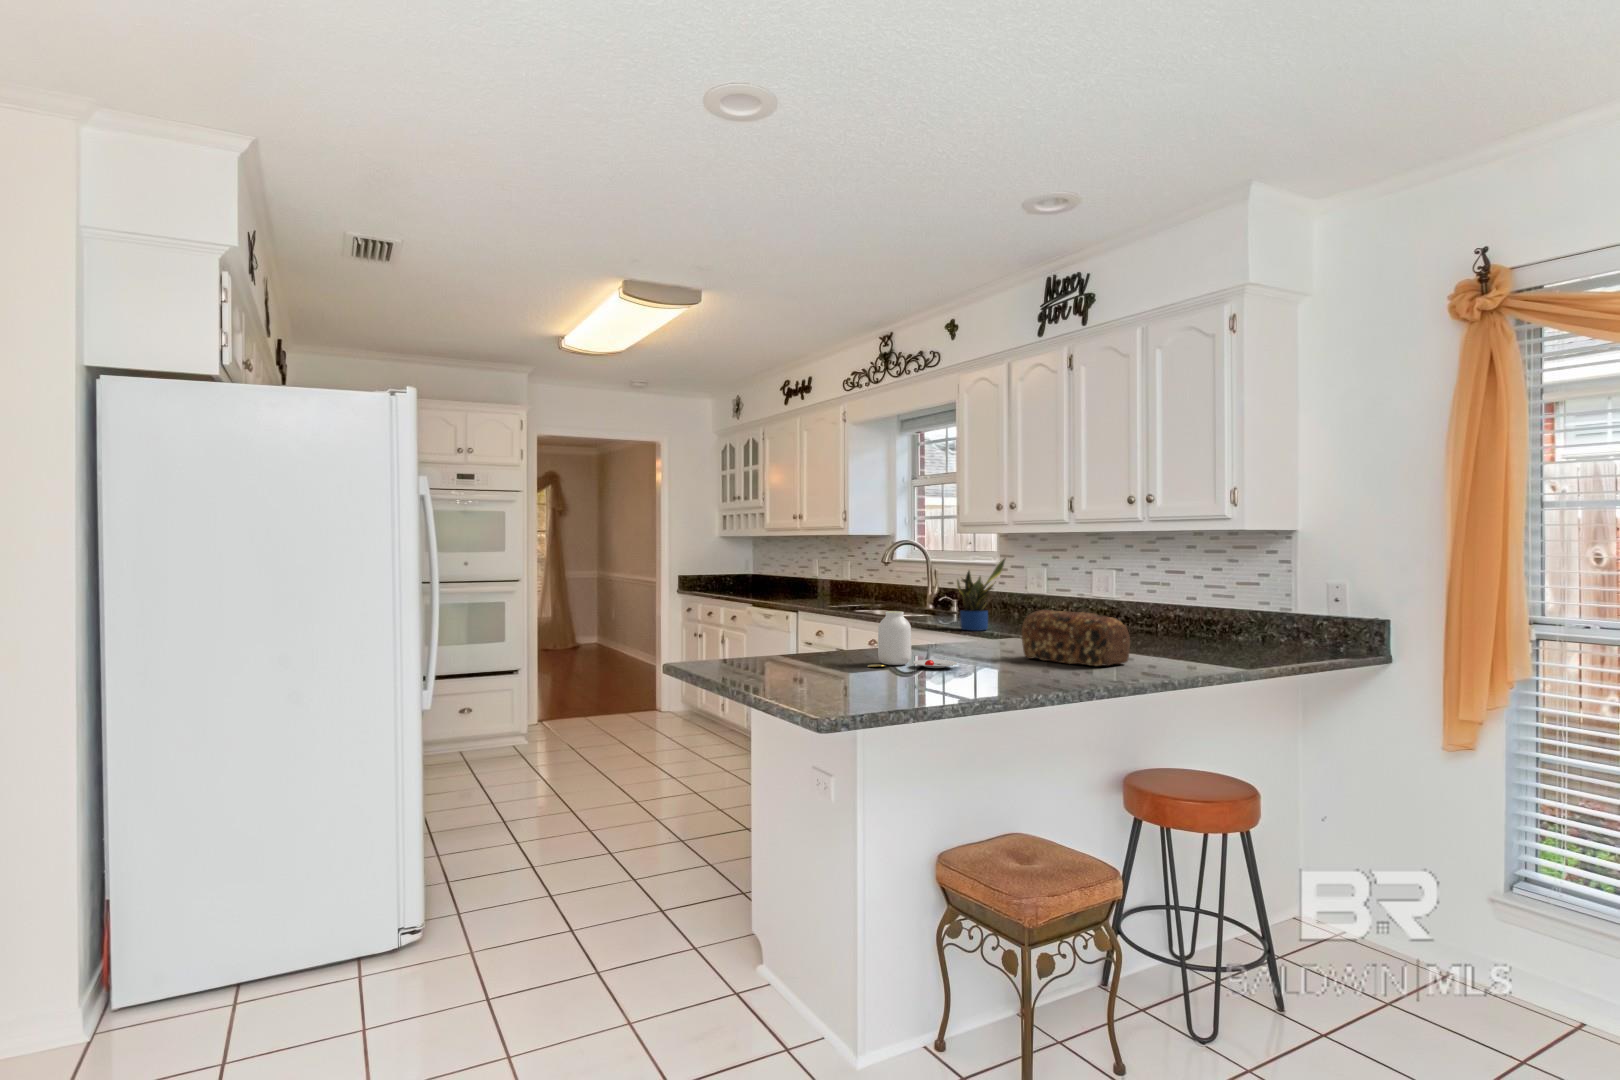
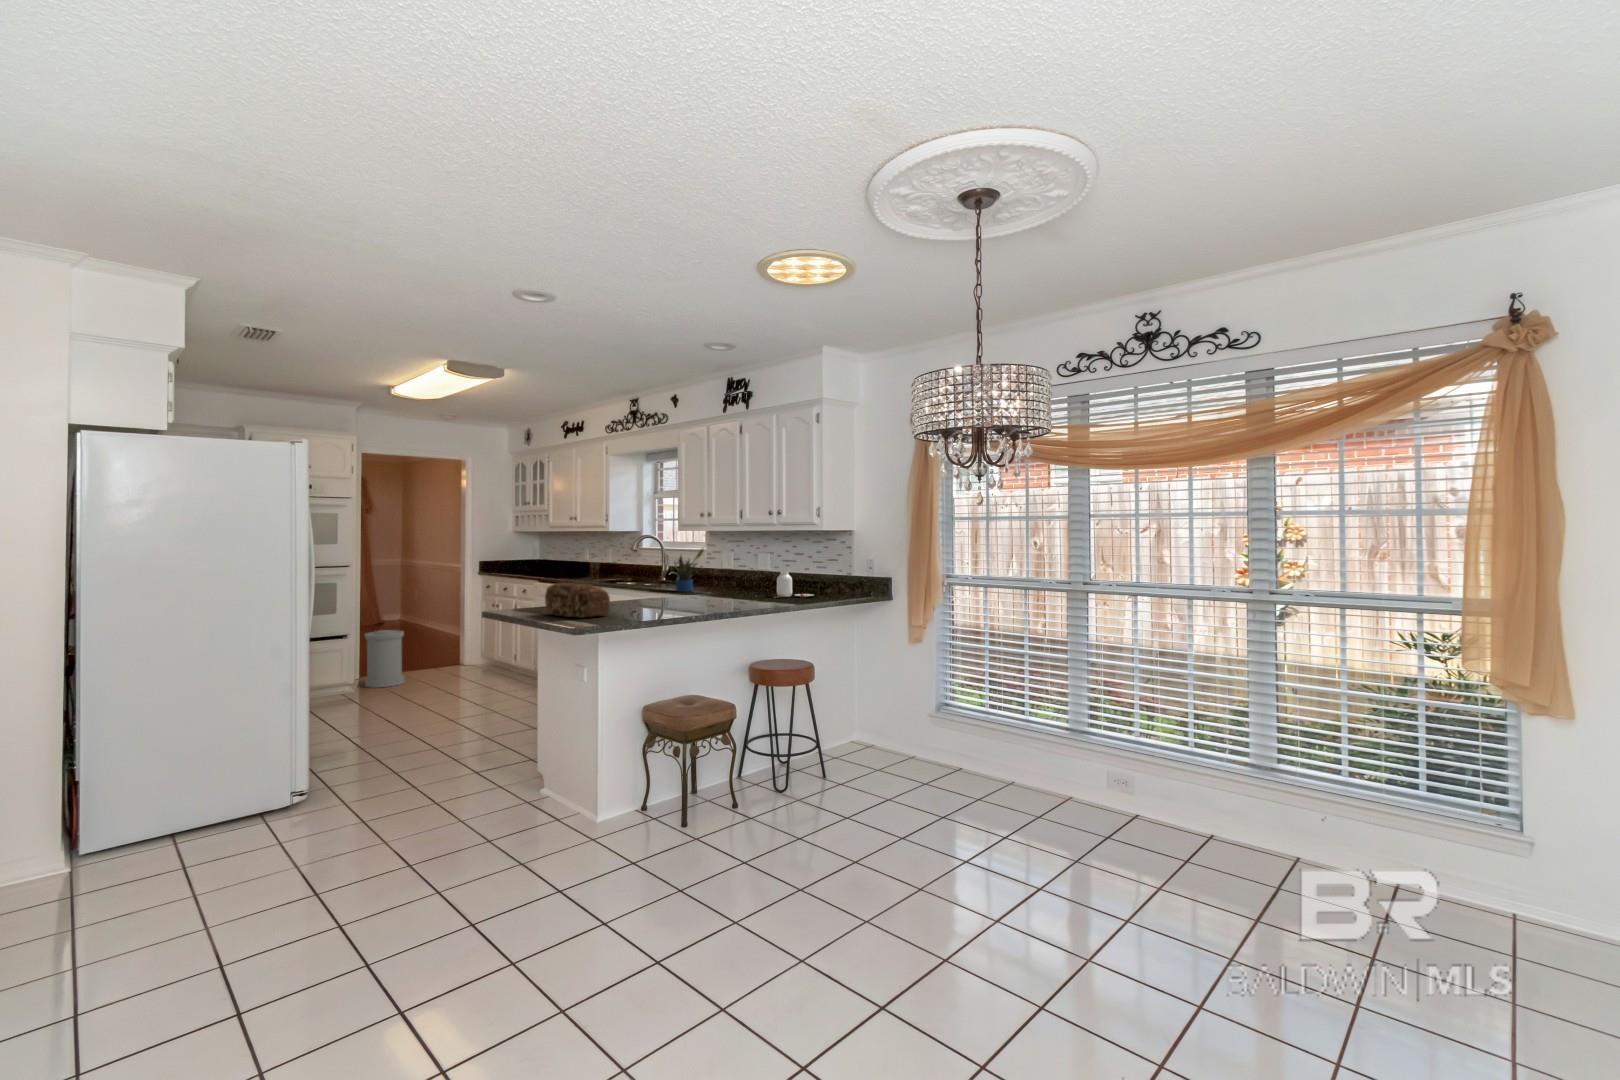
bread loaf: present [1022,610,1130,666] -> present [545,583,610,618]
jar: present [868,611,957,668] -> present [774,572,814,598]
trash can: none [537,667,585,743] -> present [365,630,404,687]

